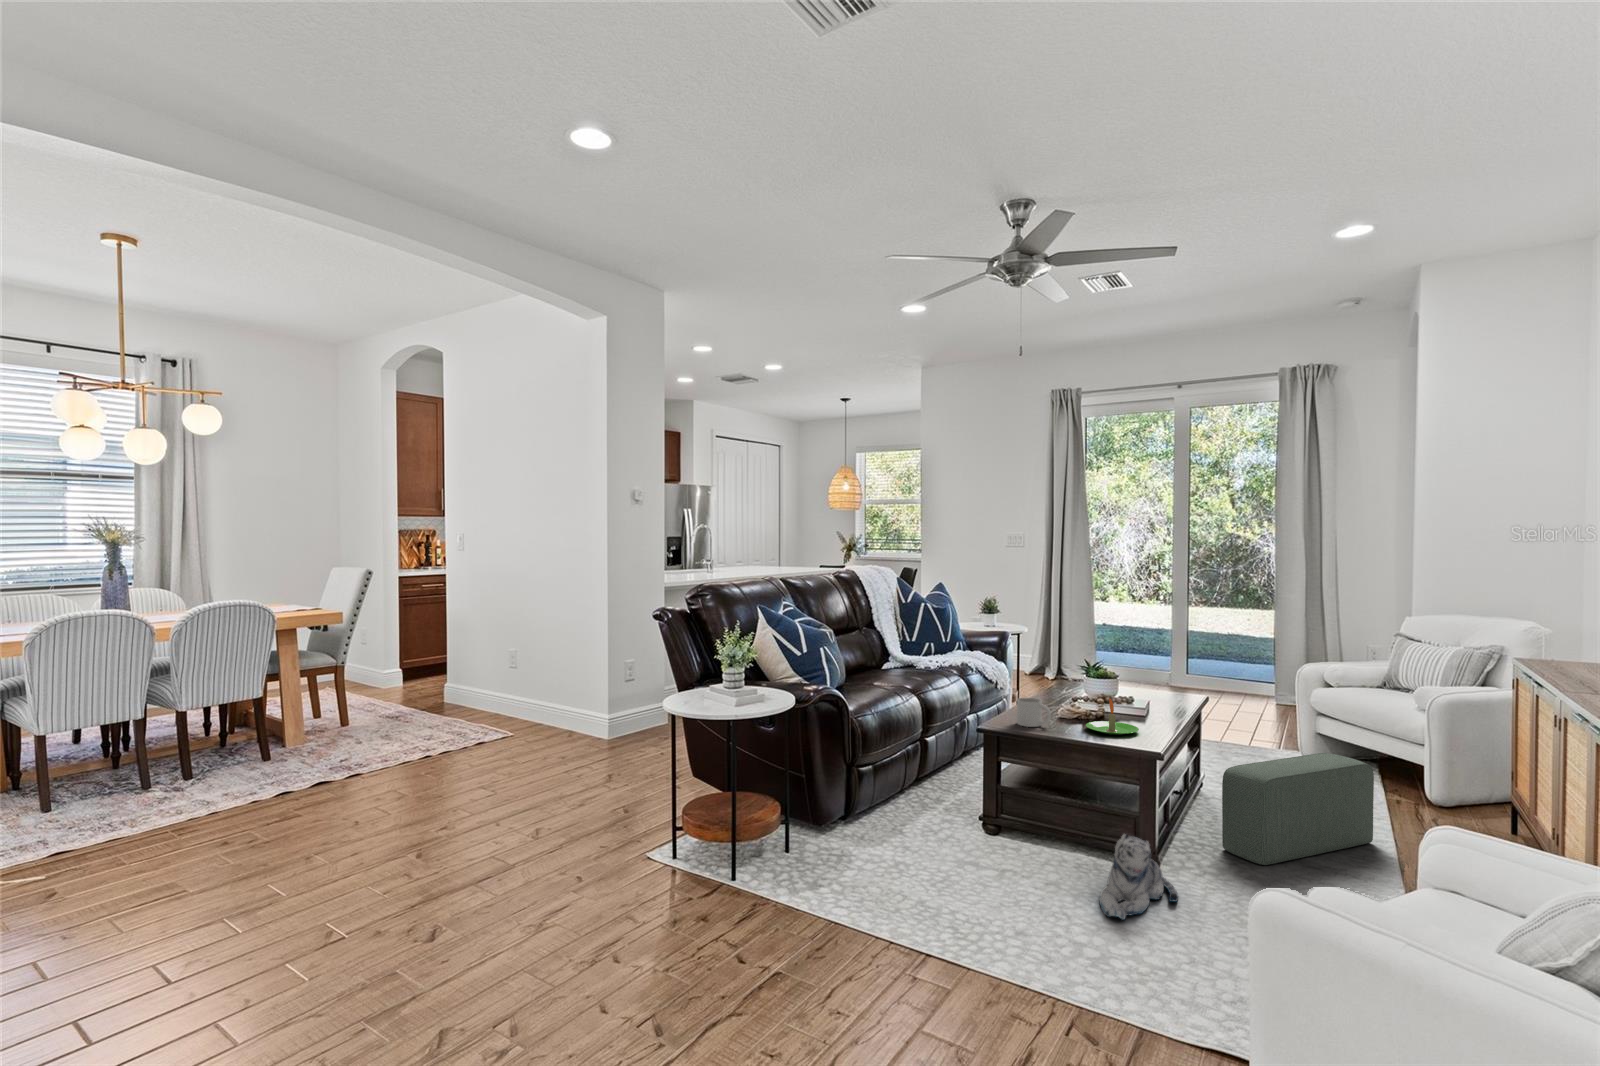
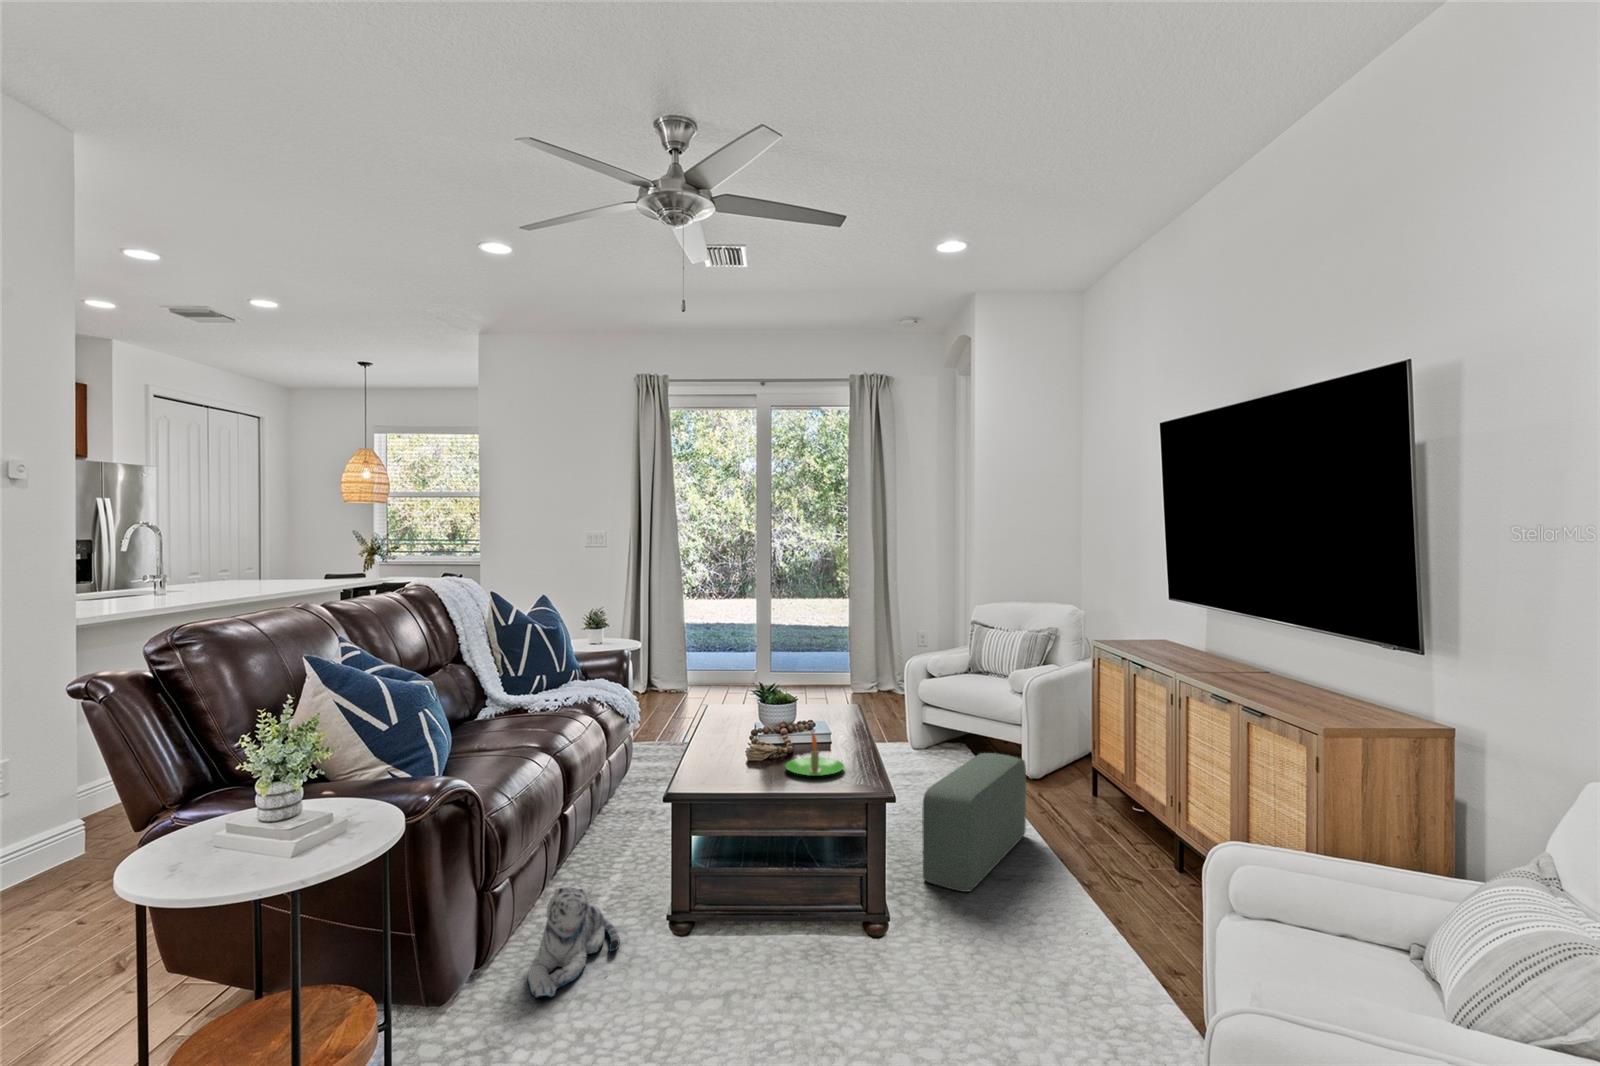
mug: present [1017,698,1051,727] -> none [704,743,748,782]
plush toy: present [1099,834,1178,920] -> present [528,887,620,998]

